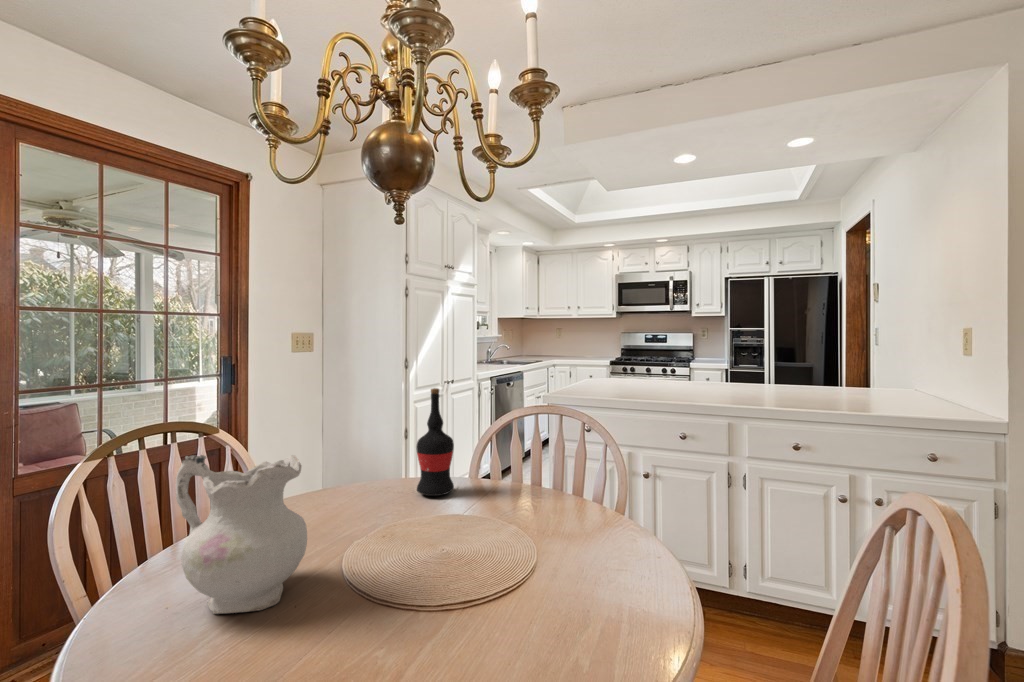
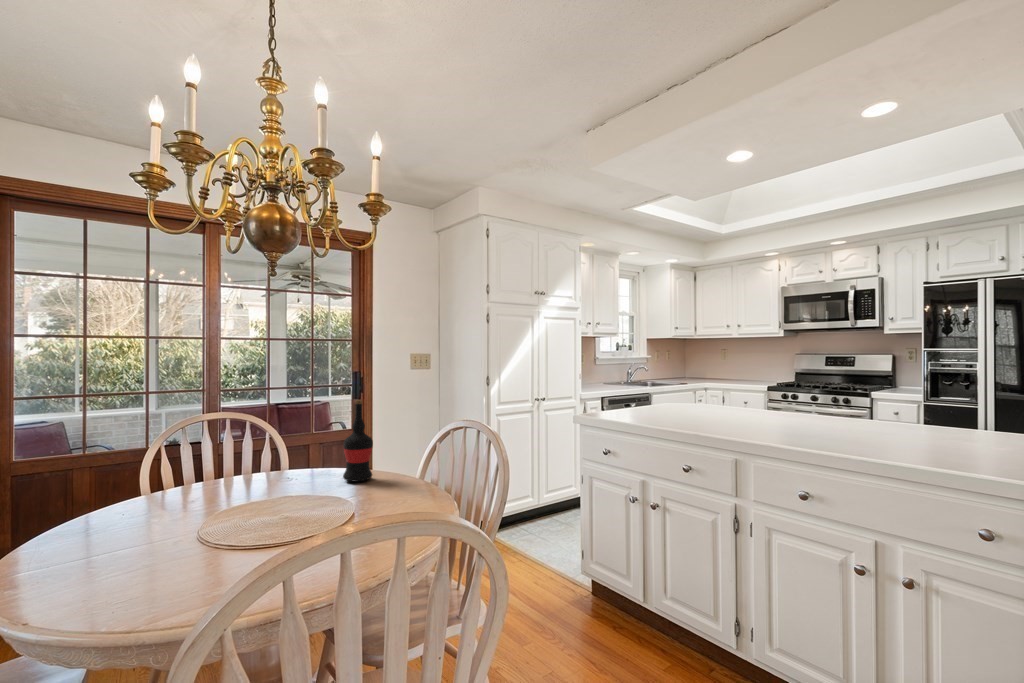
ceramic pitcher: present [176,455,307,614] -> none [121,427,200,518]

